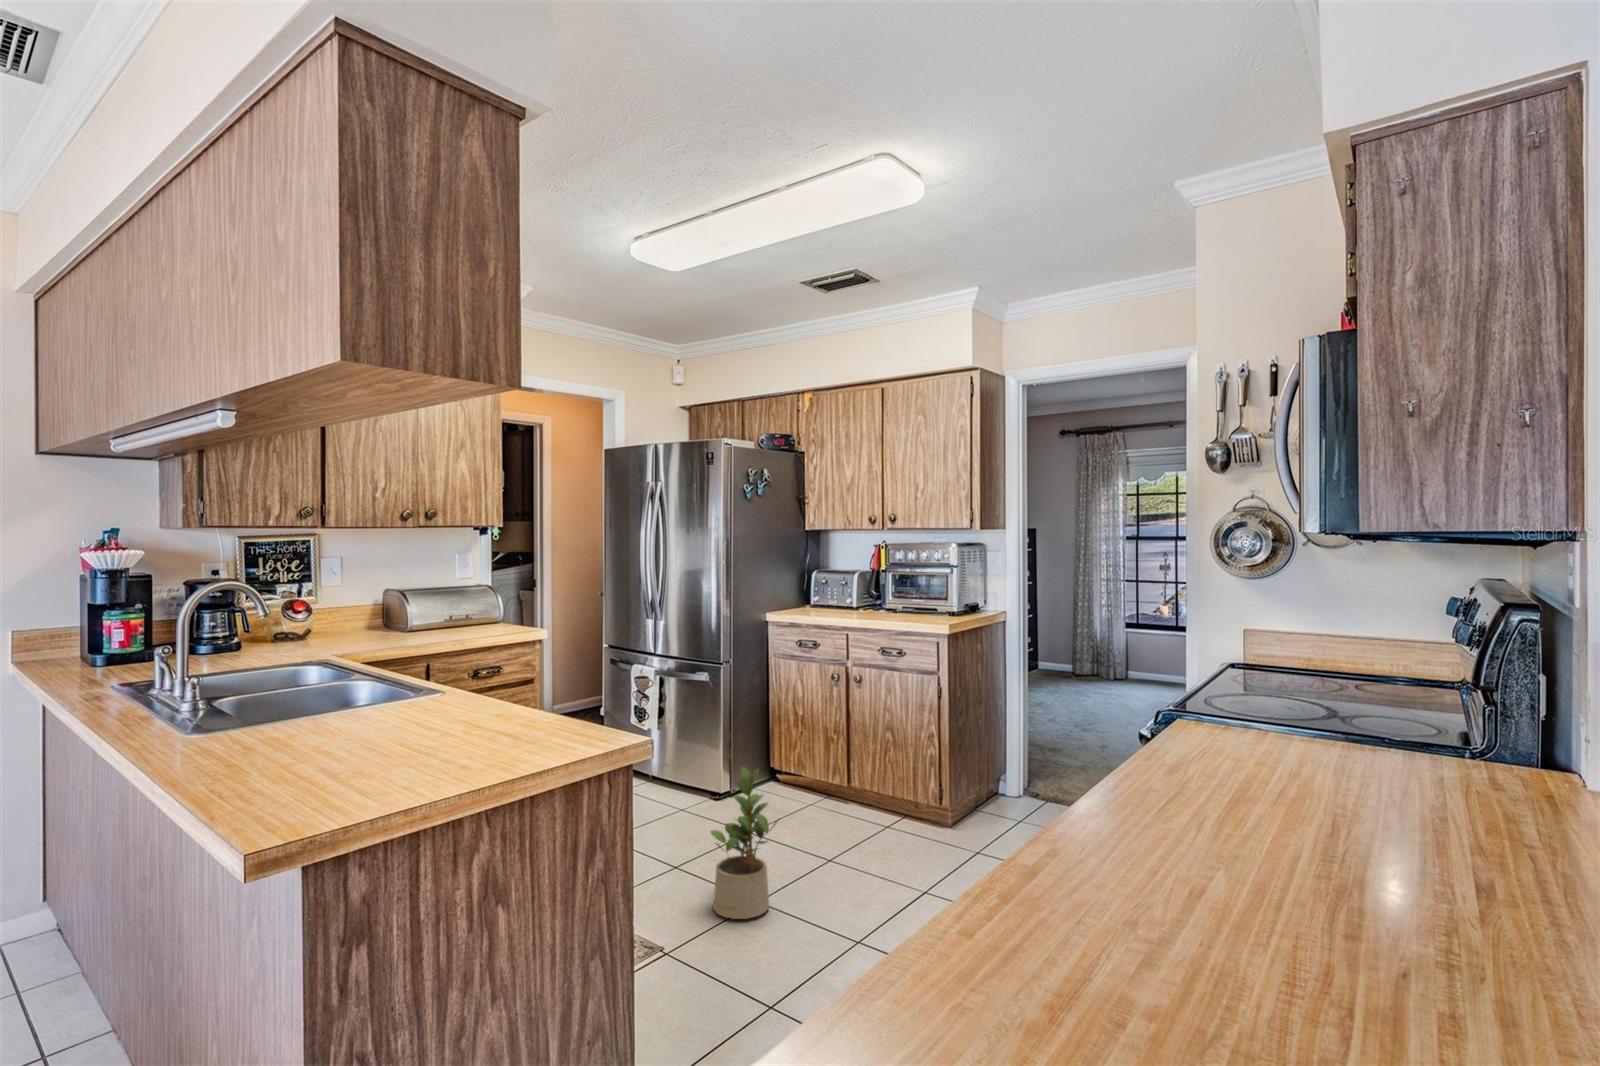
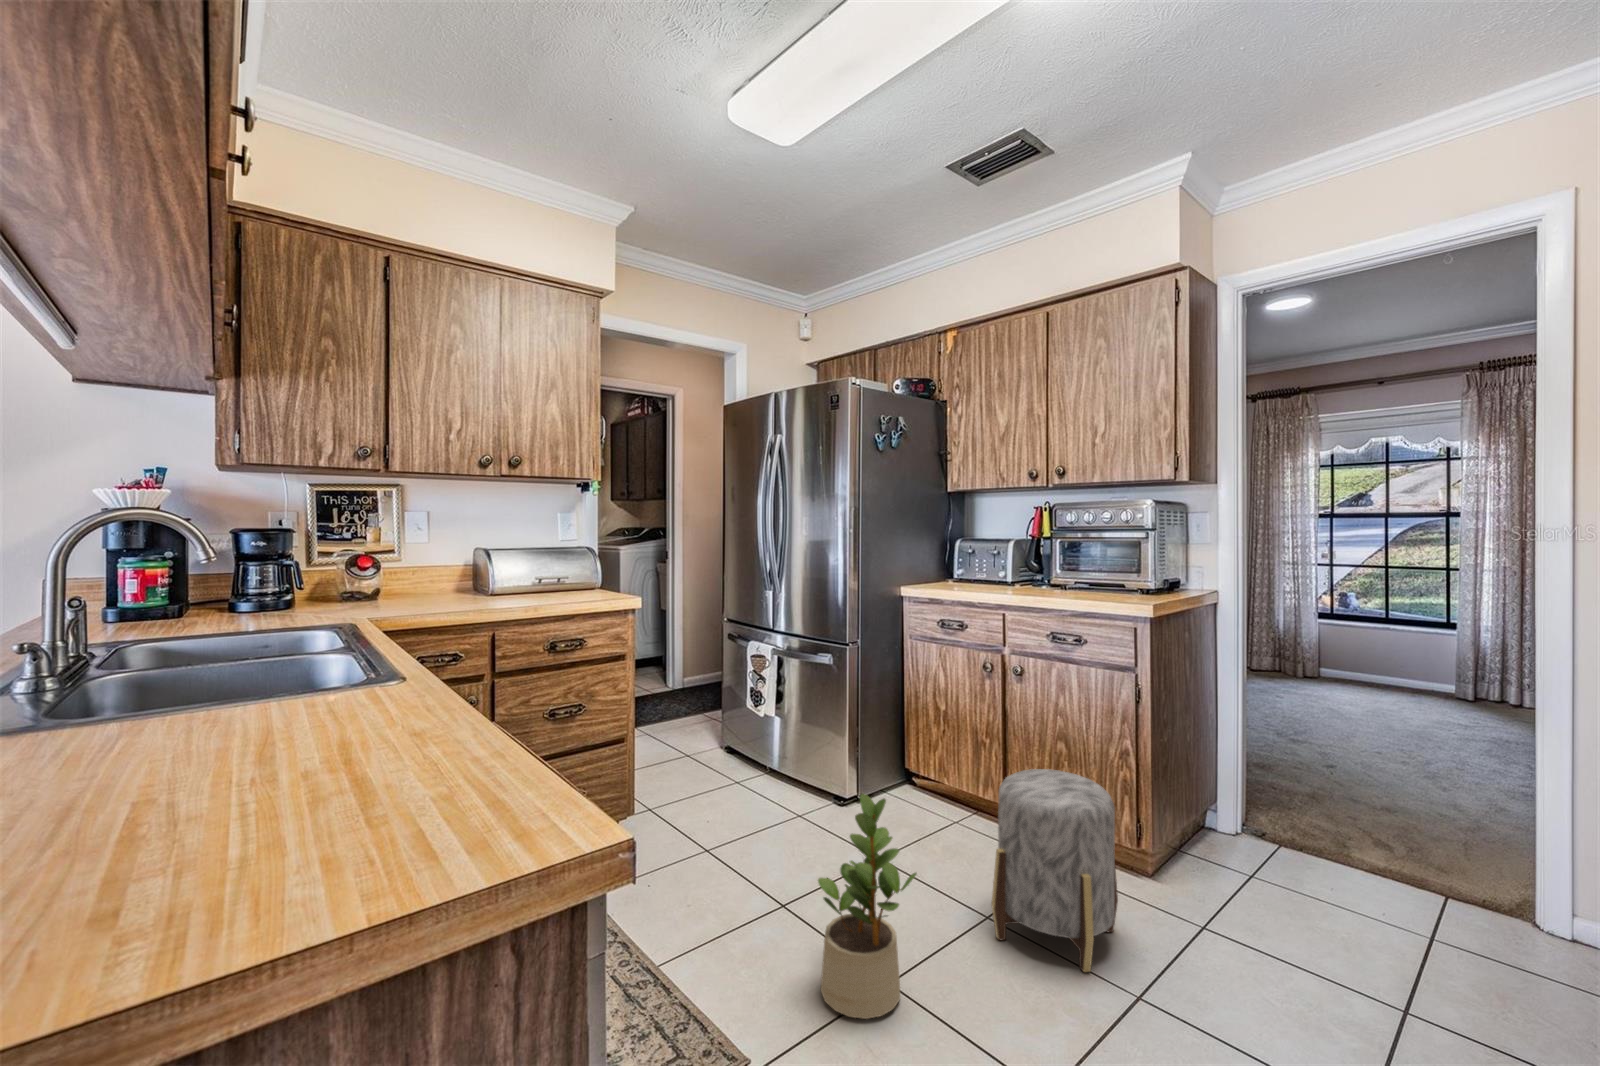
stool: none [833,750,921,883] -> present [992,769,1118,972]

